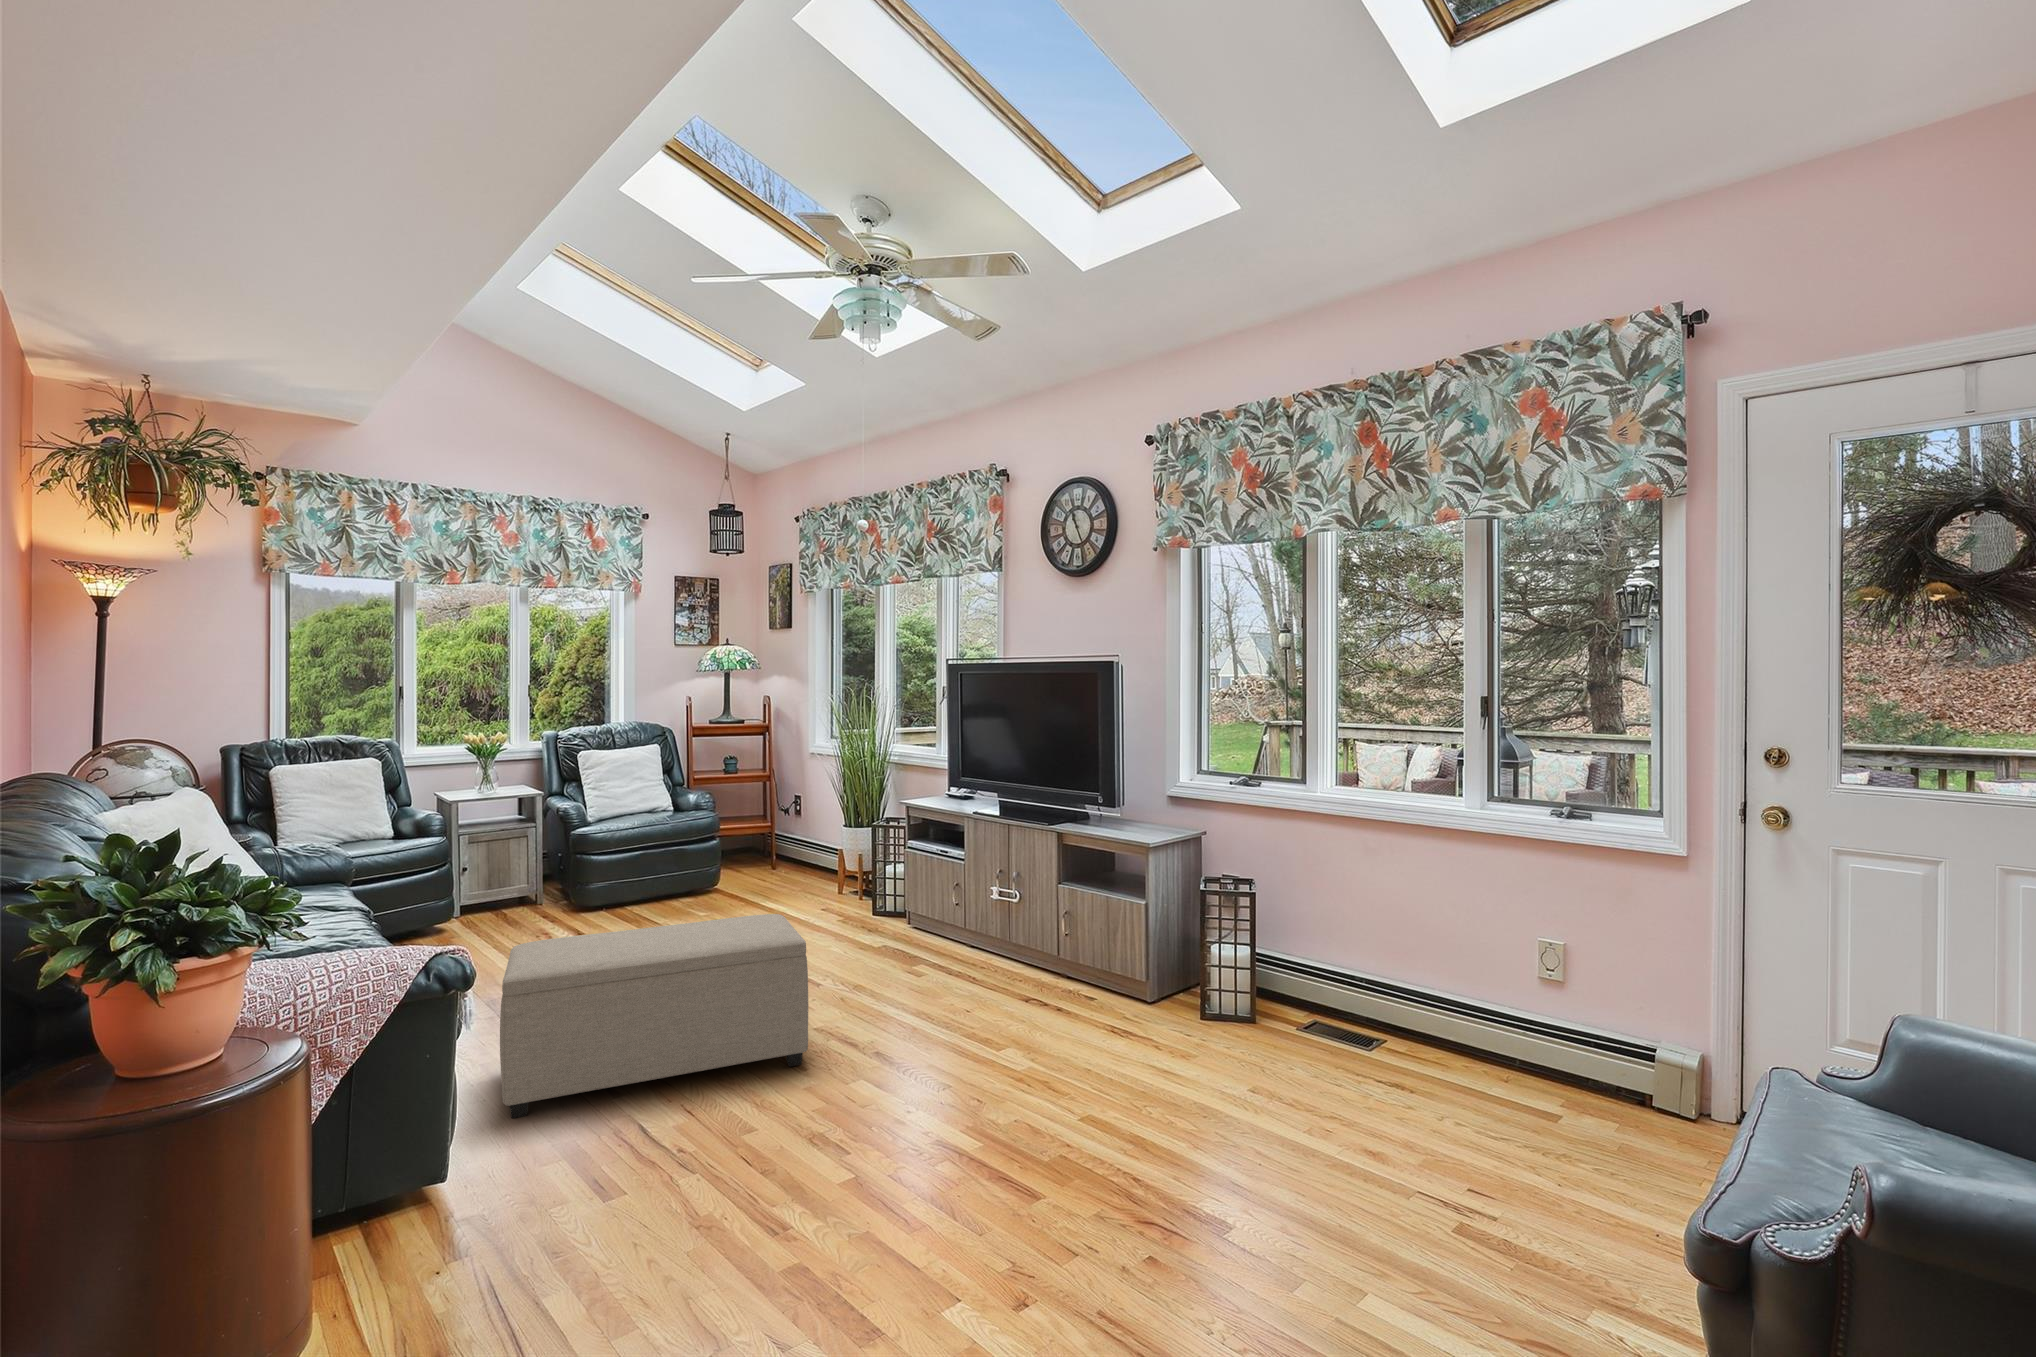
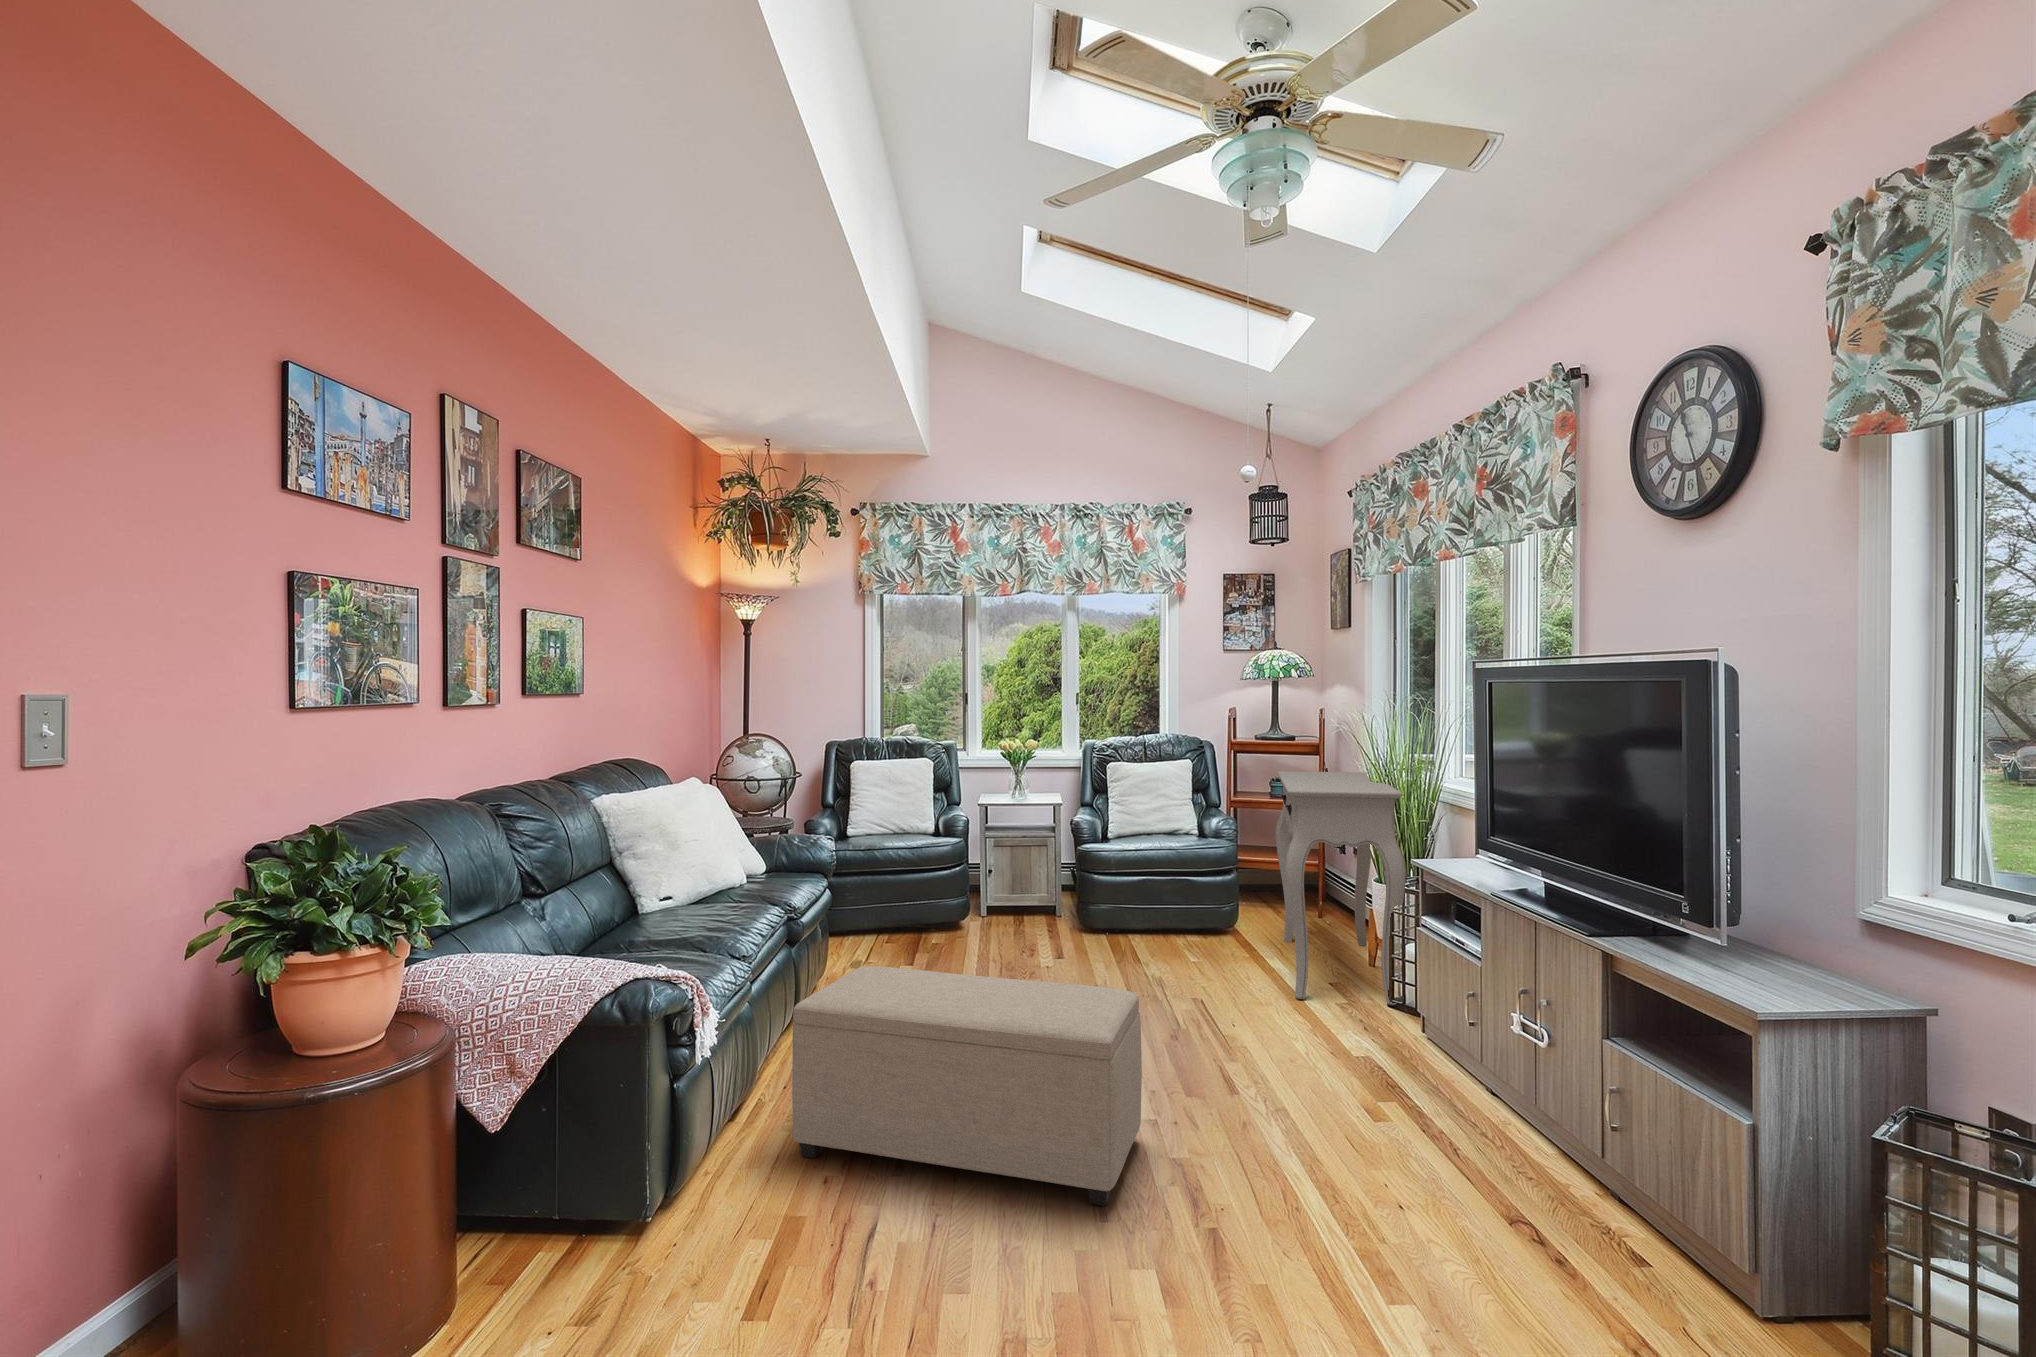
console table: none [754,744,884,922] -> present [1276,771,1406,1005]

